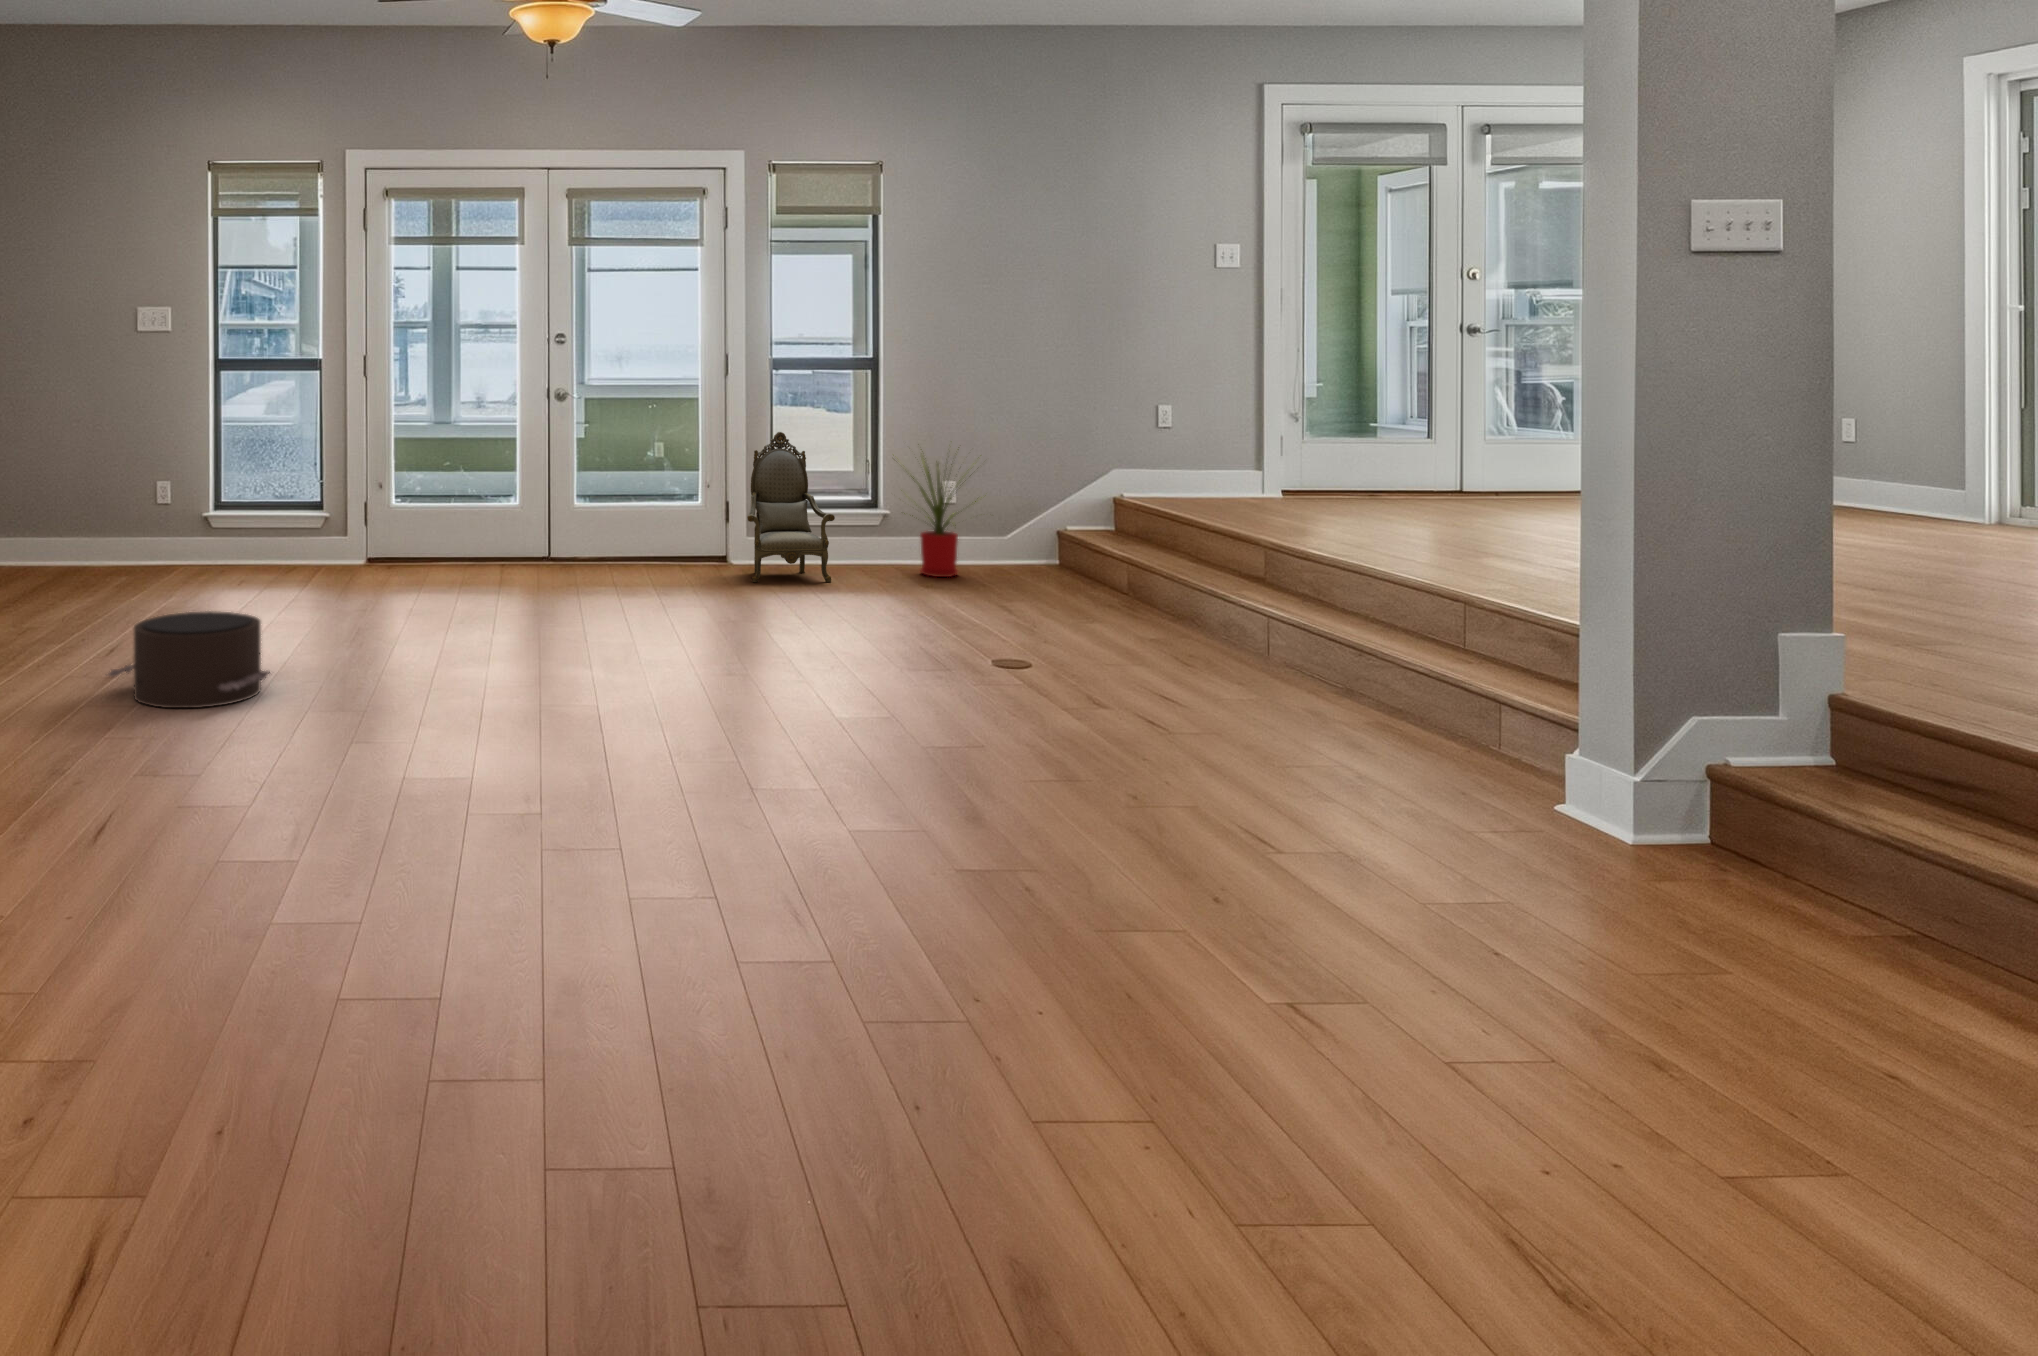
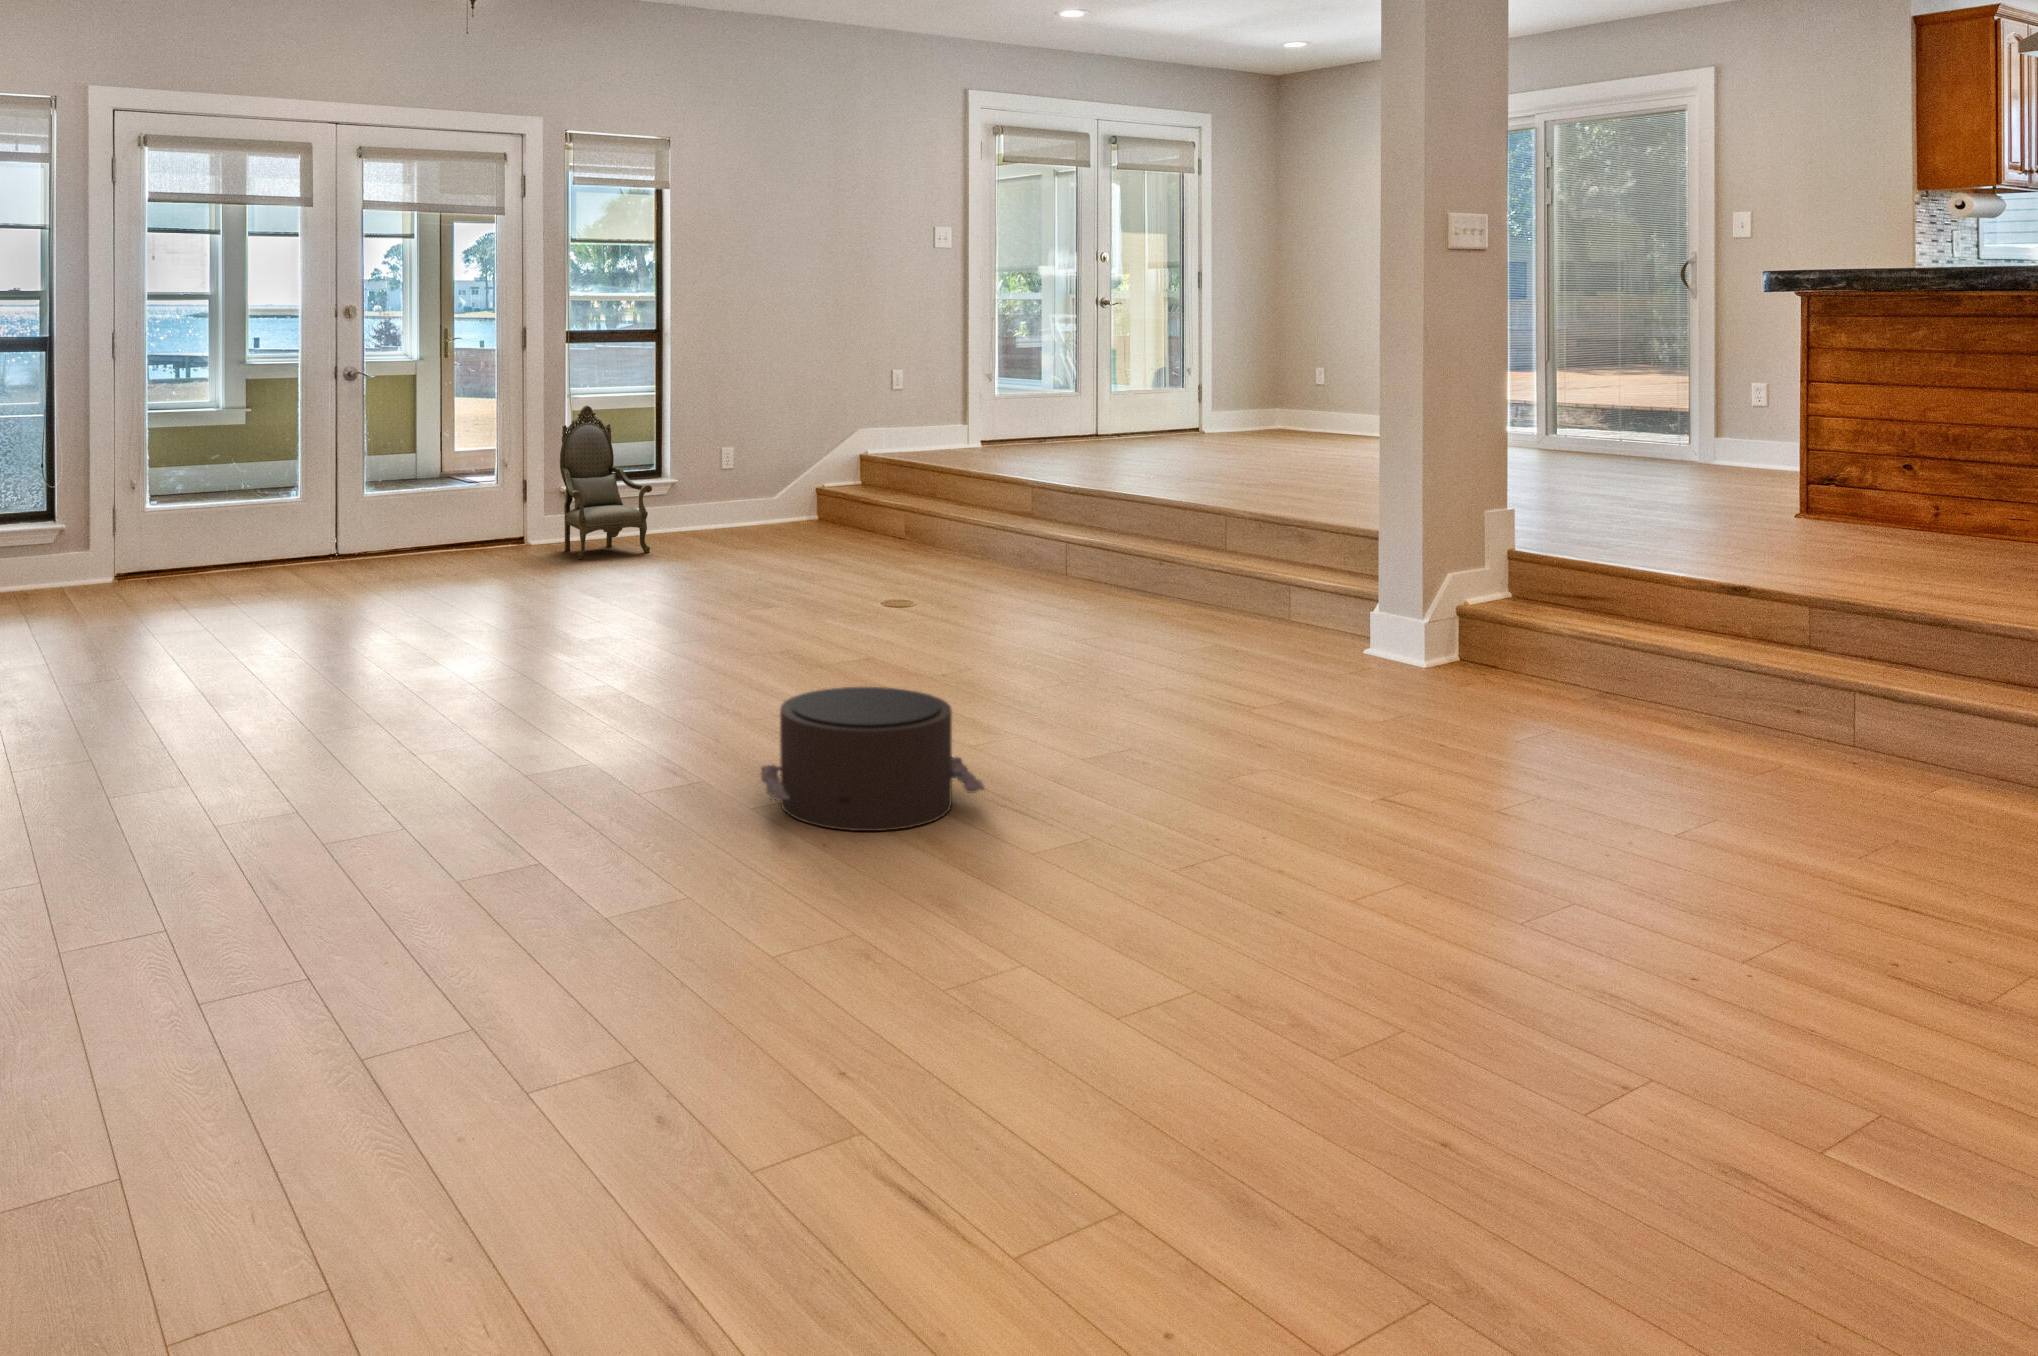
house plant: present [904,447,986,577] -> none [686,408,784,539]
pouf: present [108,611,269,708] -> present [761,687,985,831]

